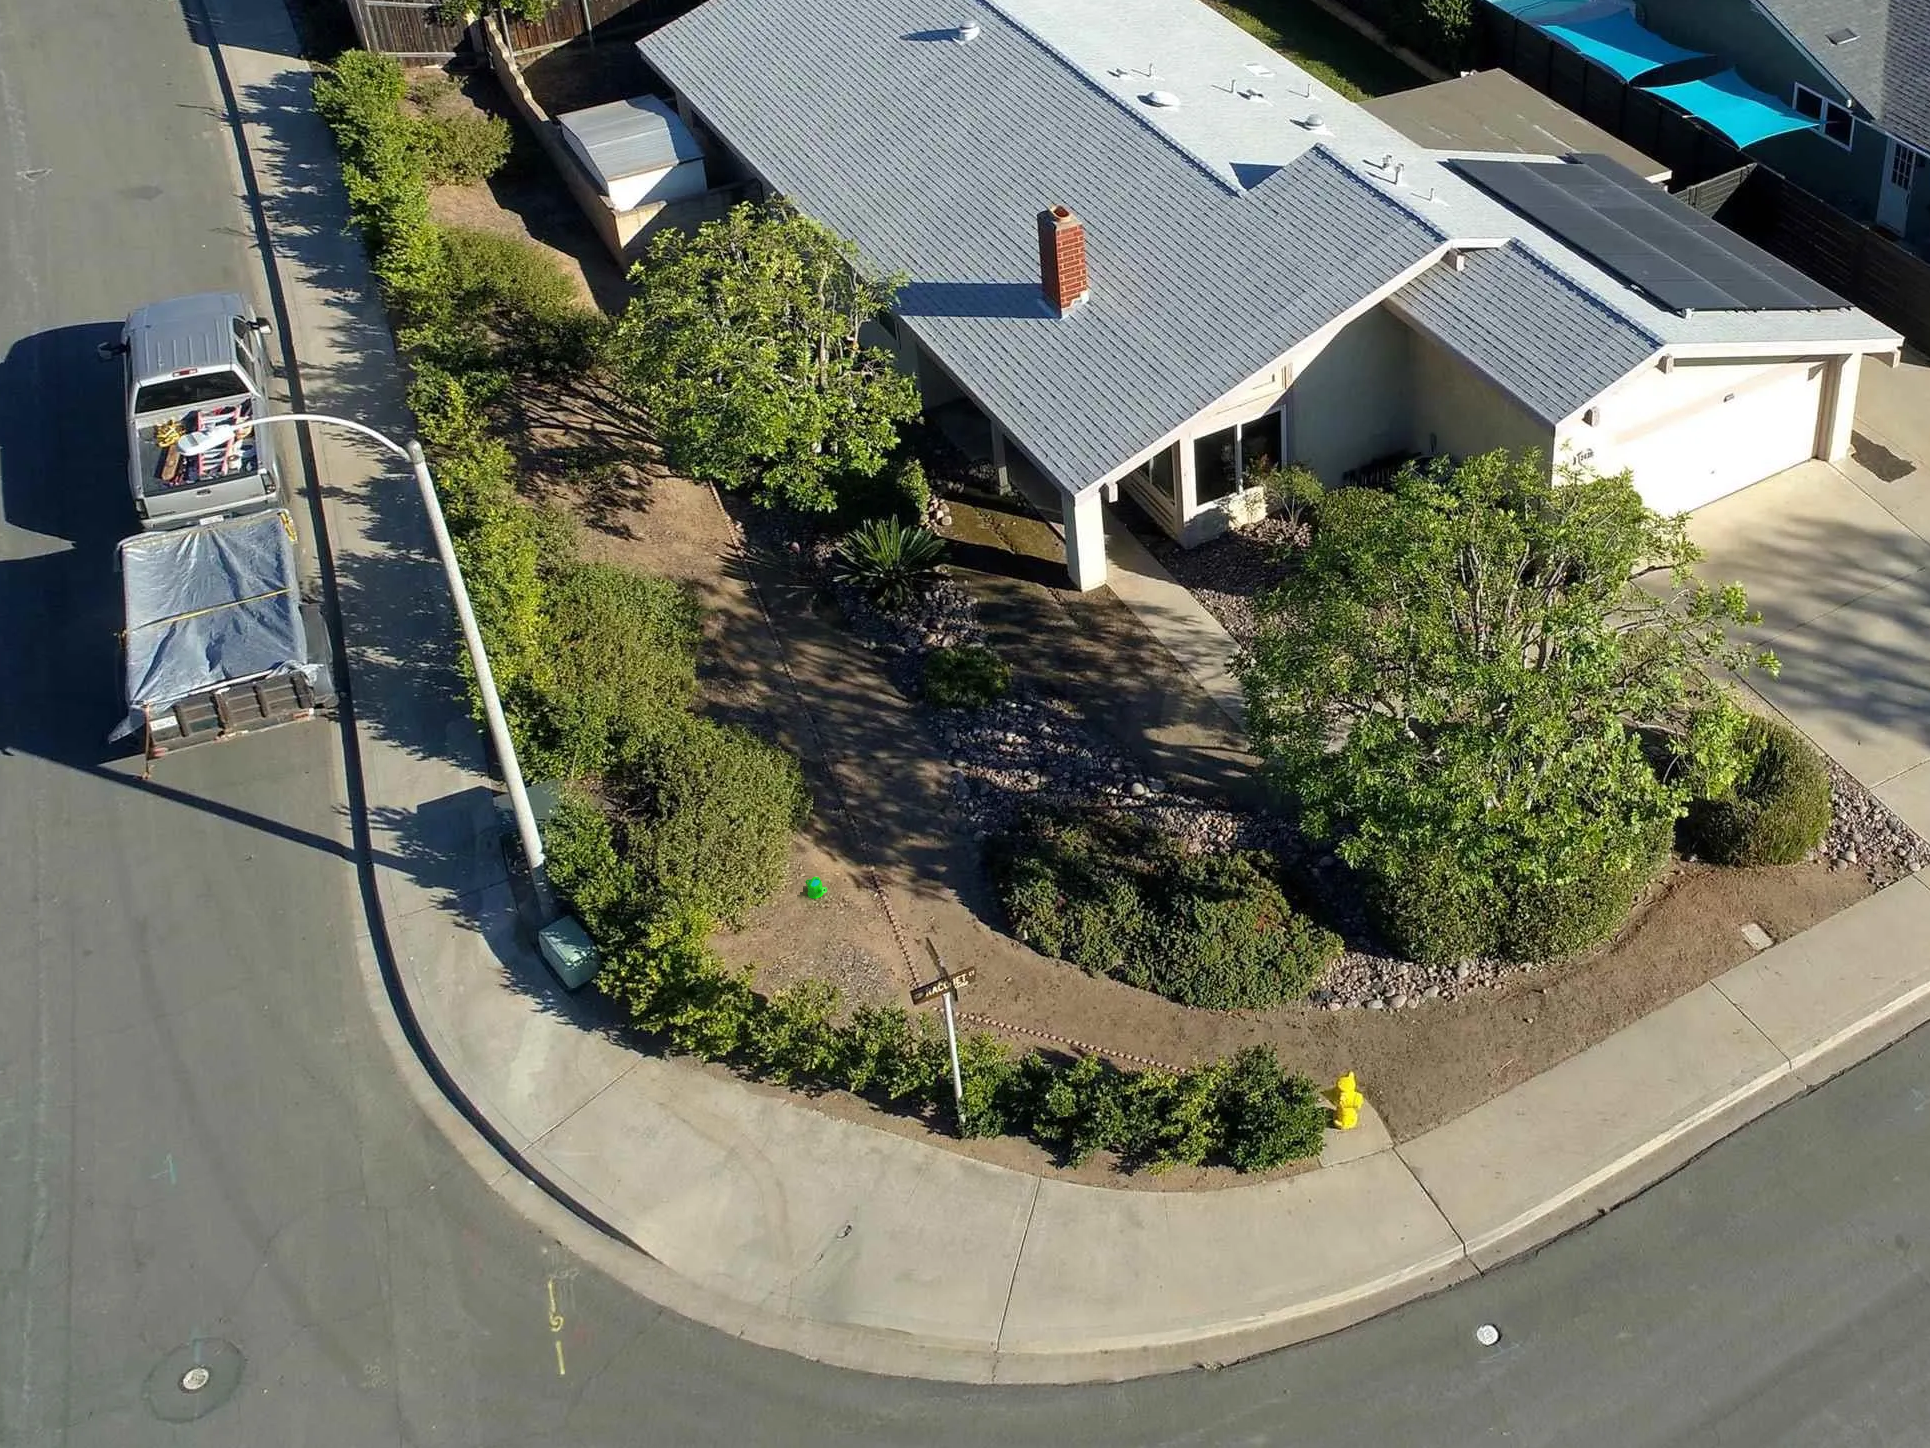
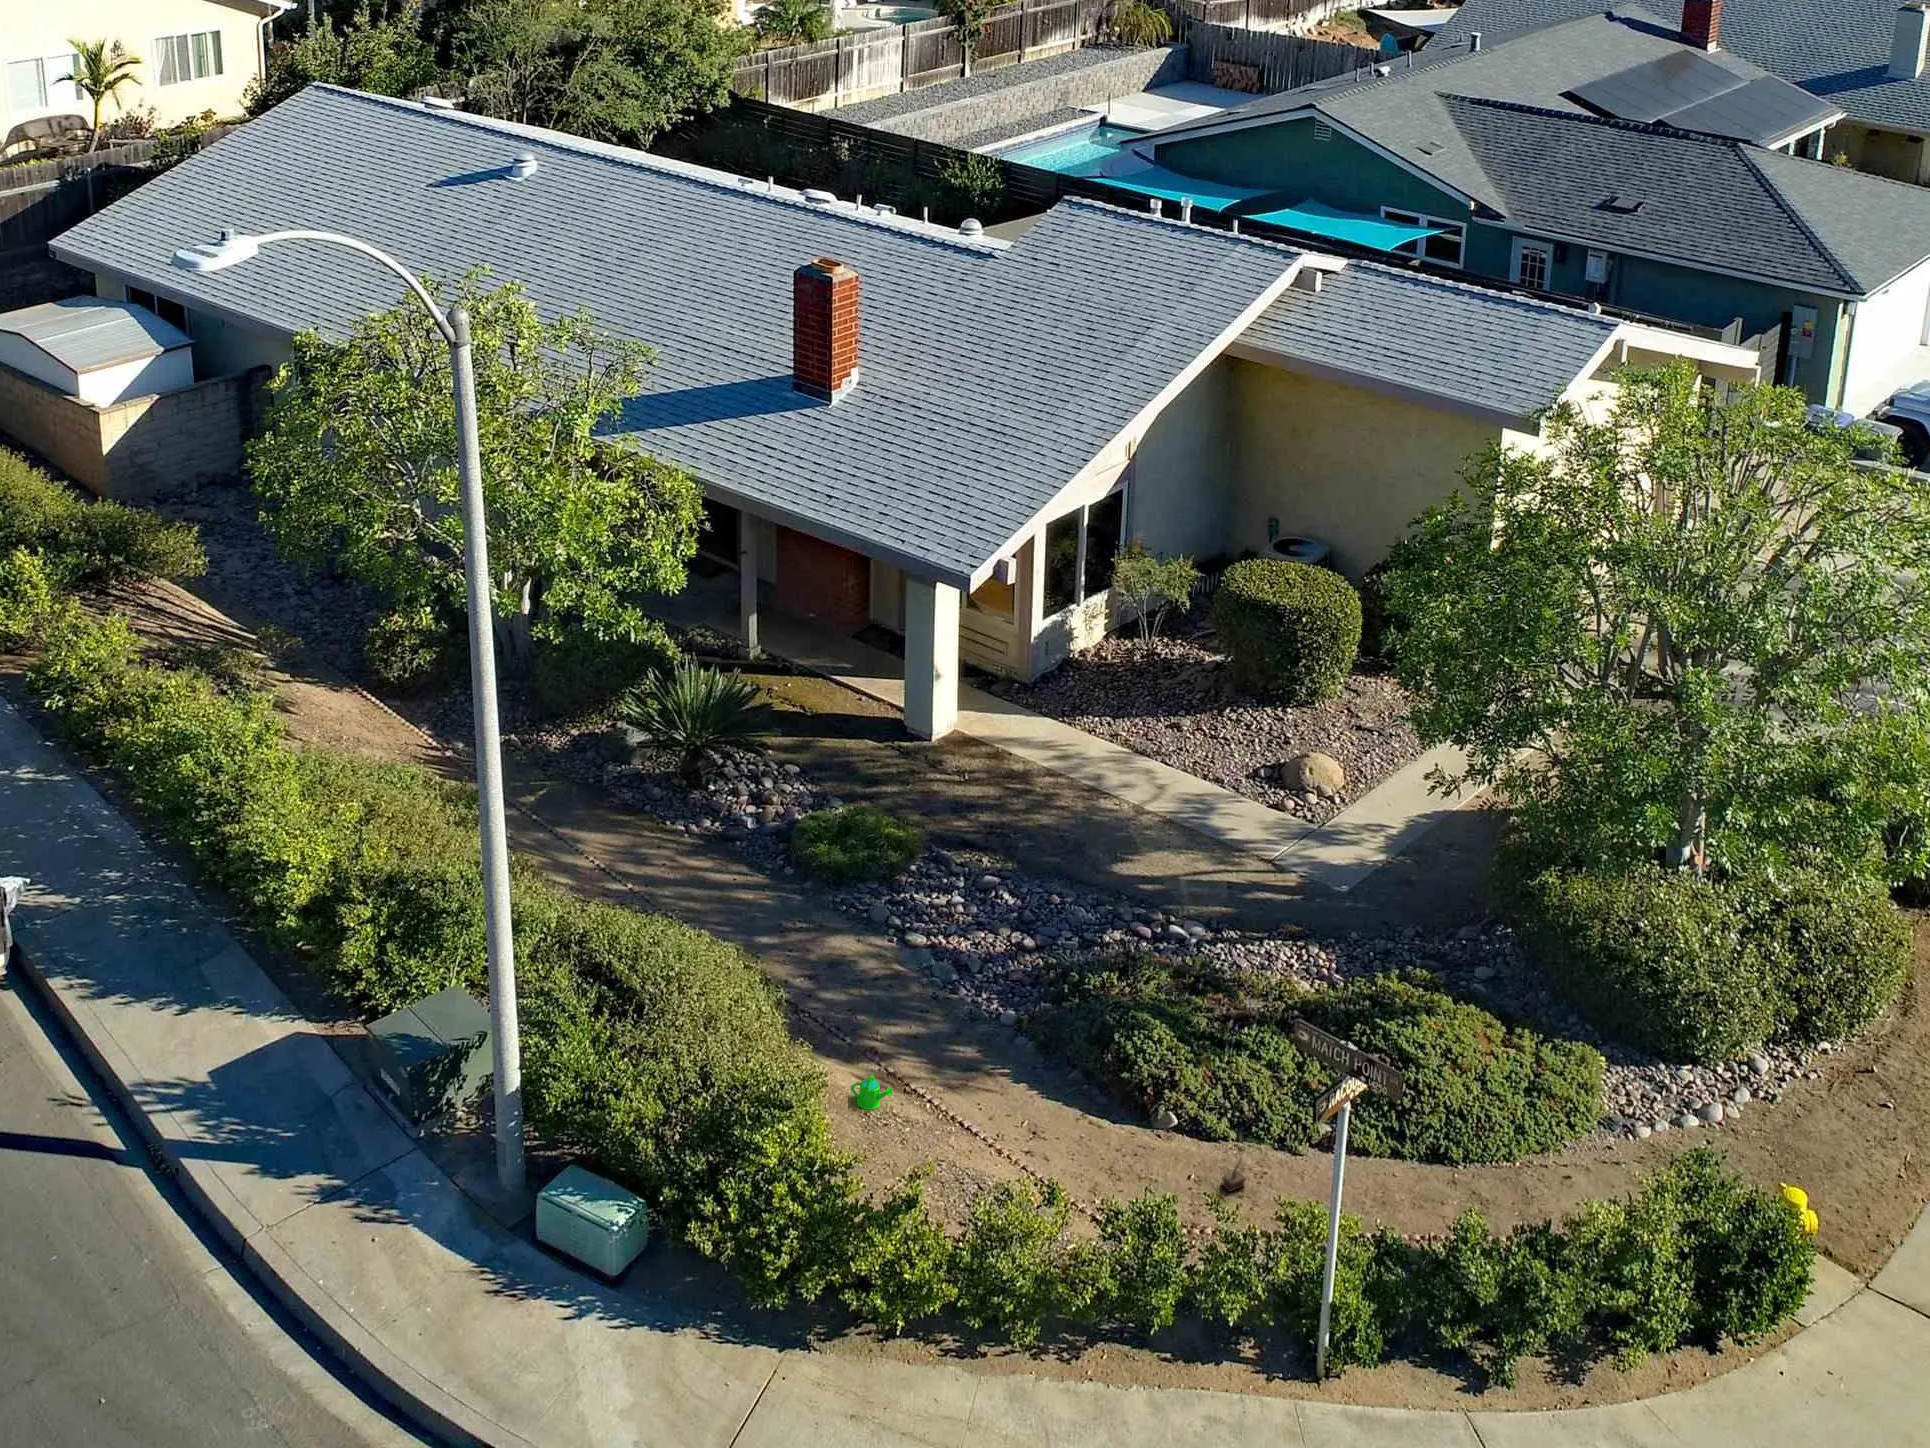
potted plant: none [1000,966,1038,1002] -> present [1221,1136,1255,1191]

